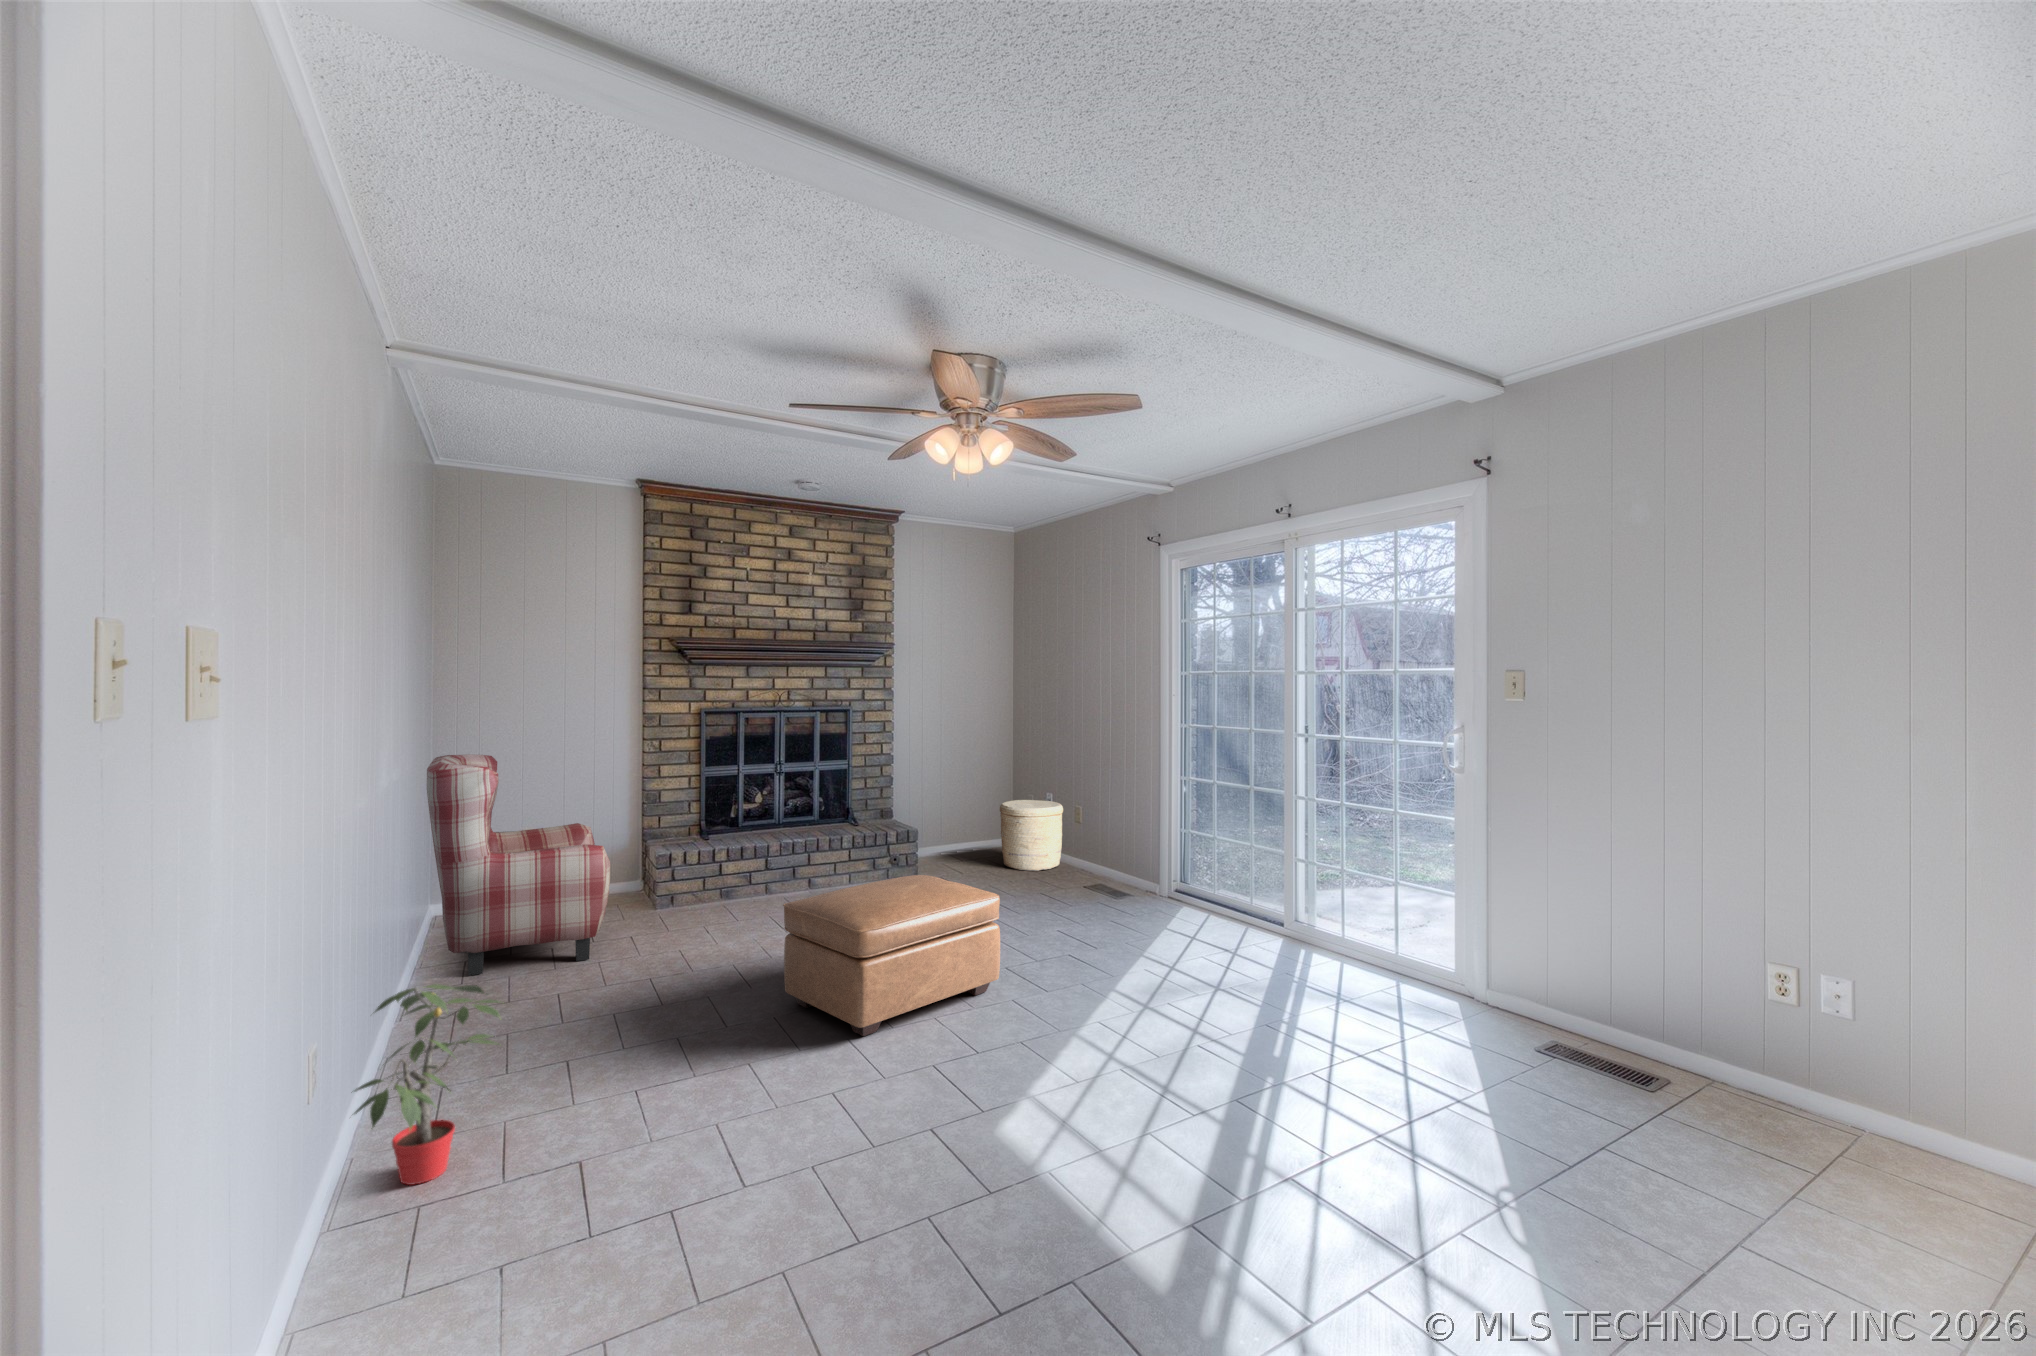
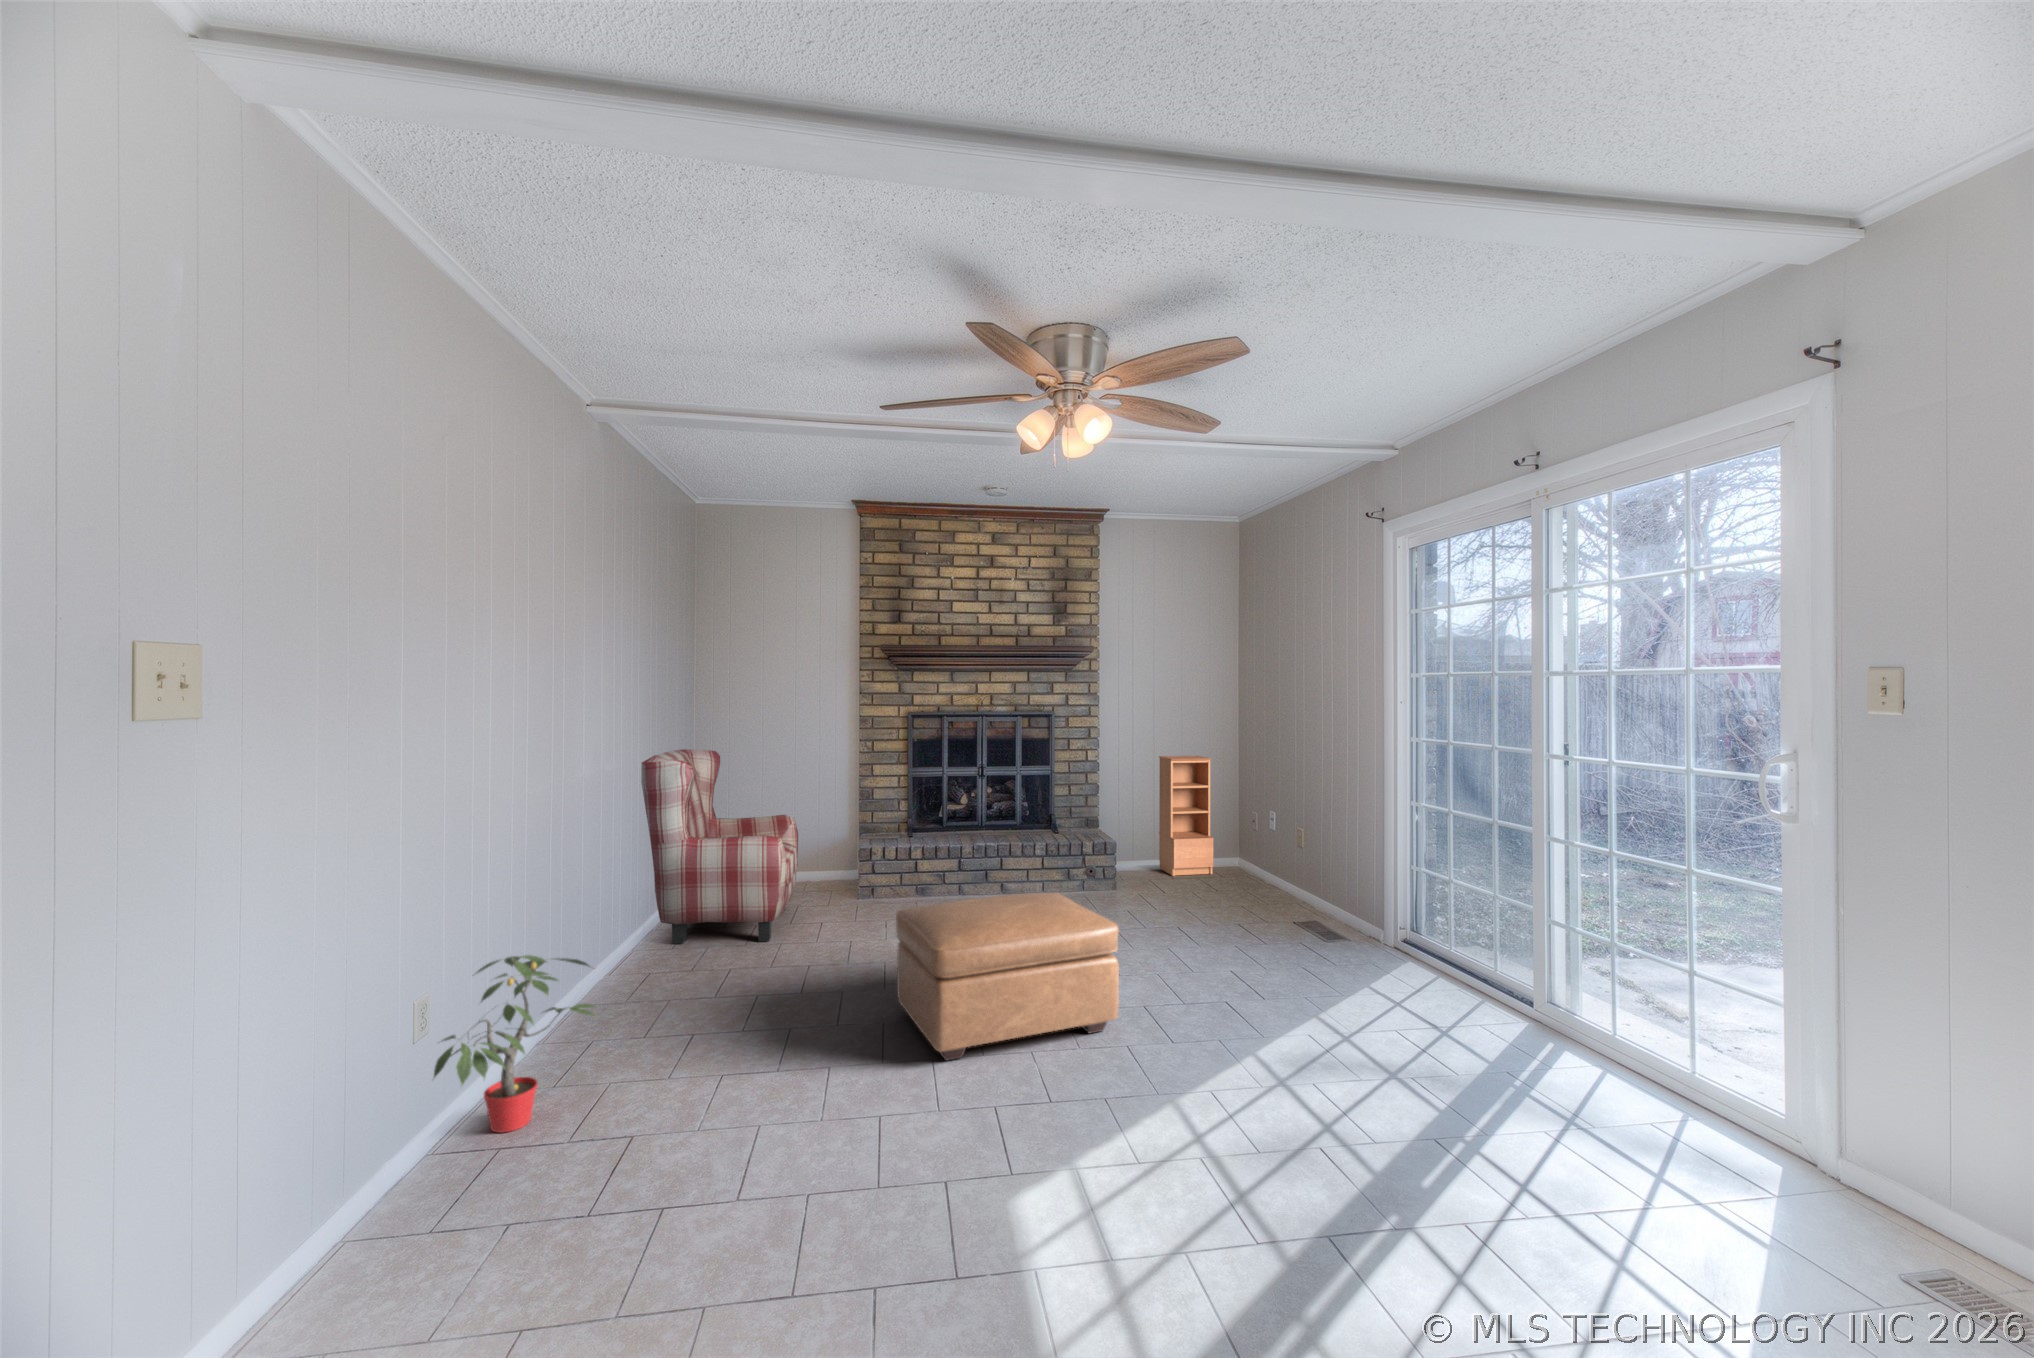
bookcase: none [946,746,997,859] -> present [1159,756,1214,876]
woven basket: present [1000,800,1063,871] -> none [1210,816,1283,897]

